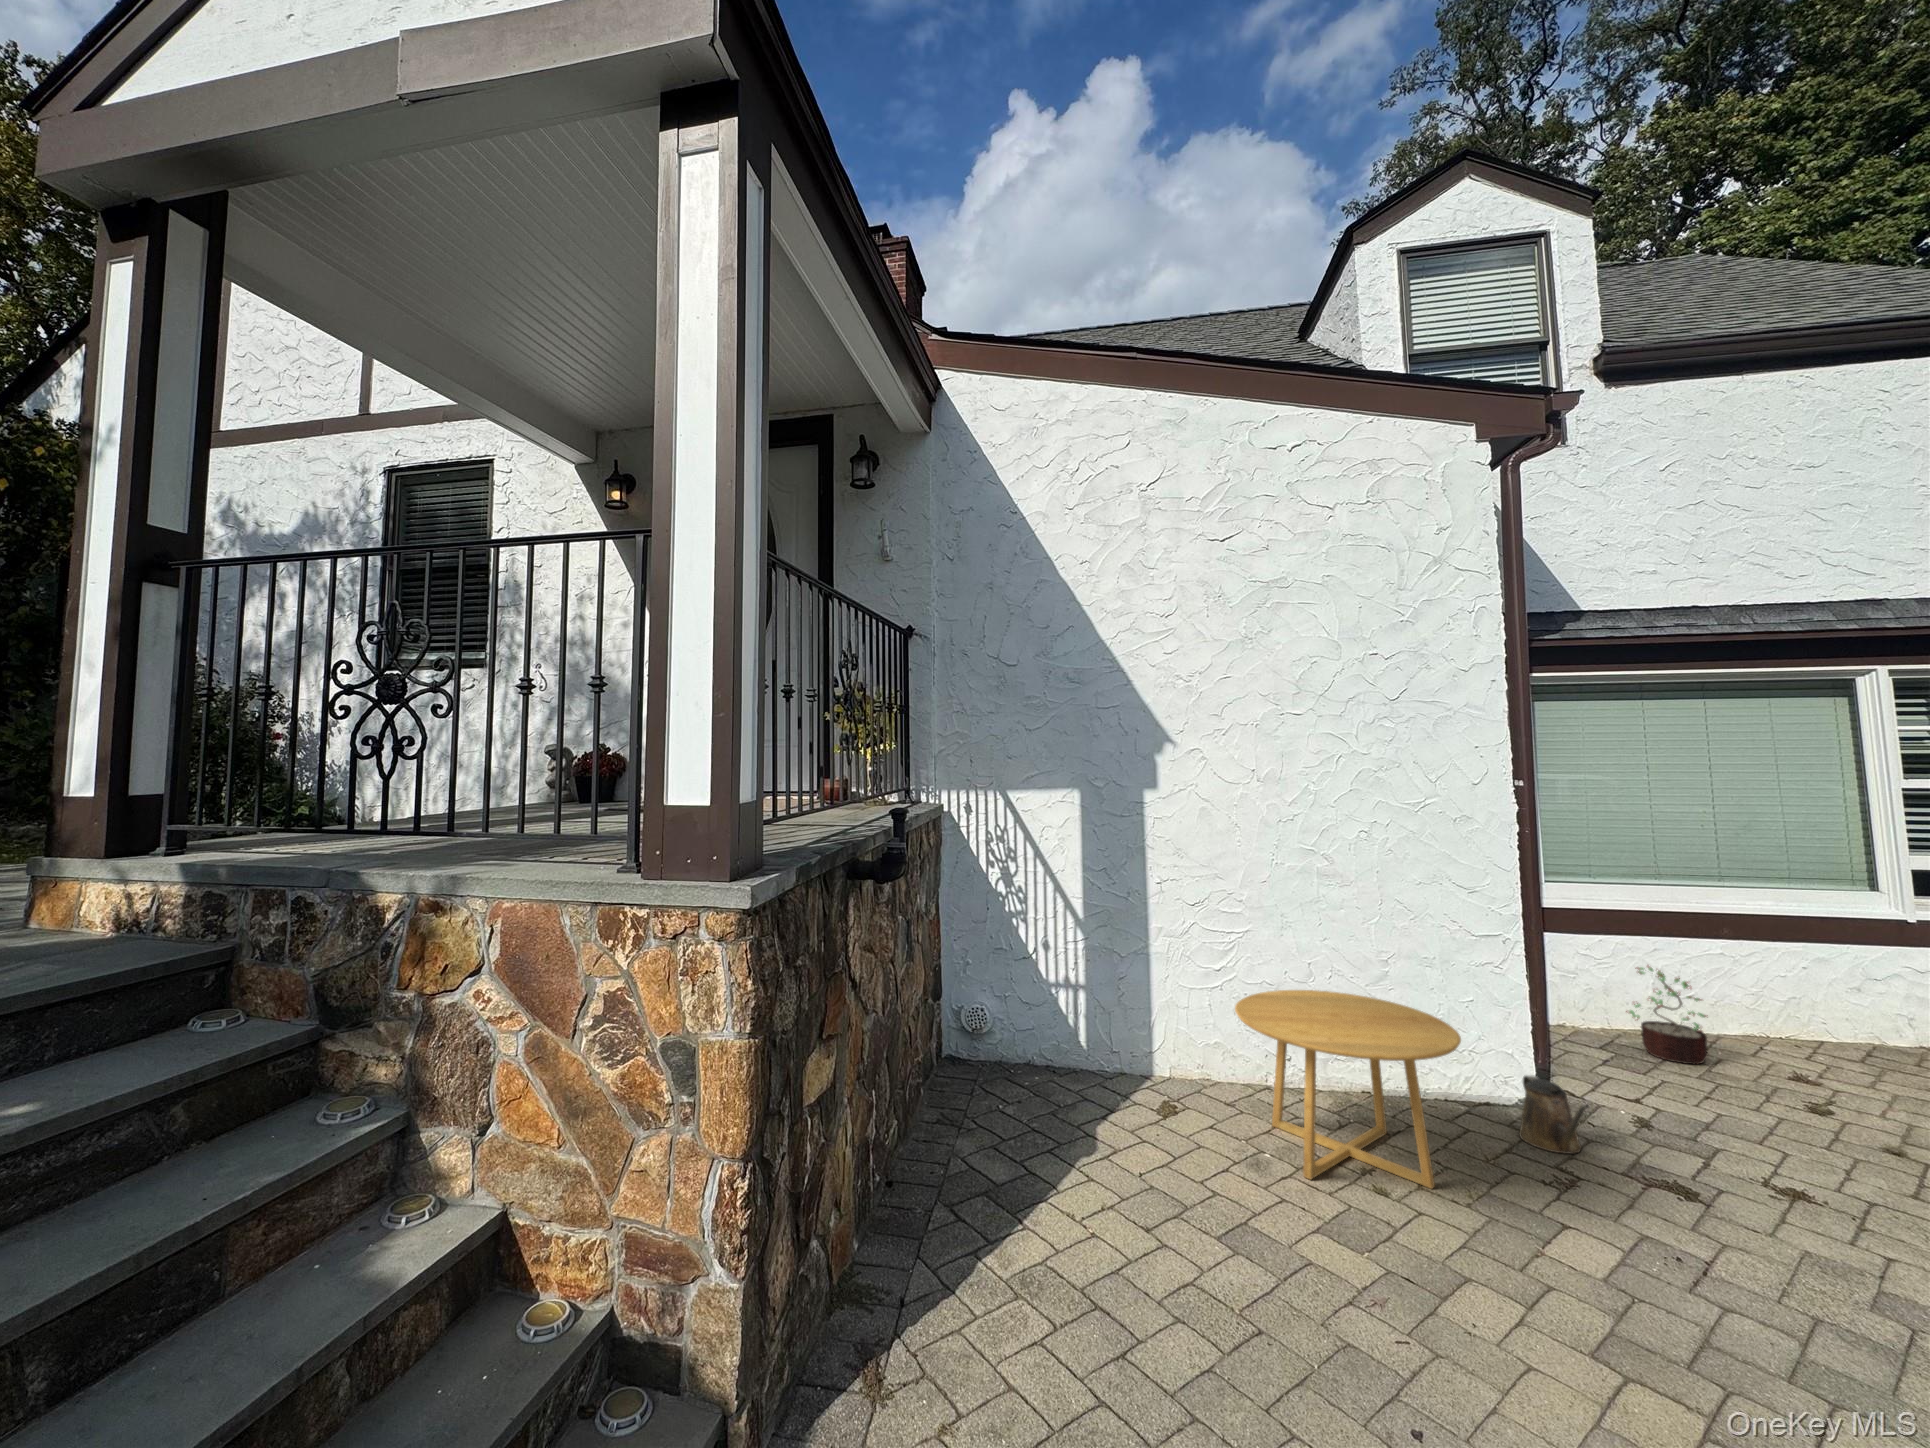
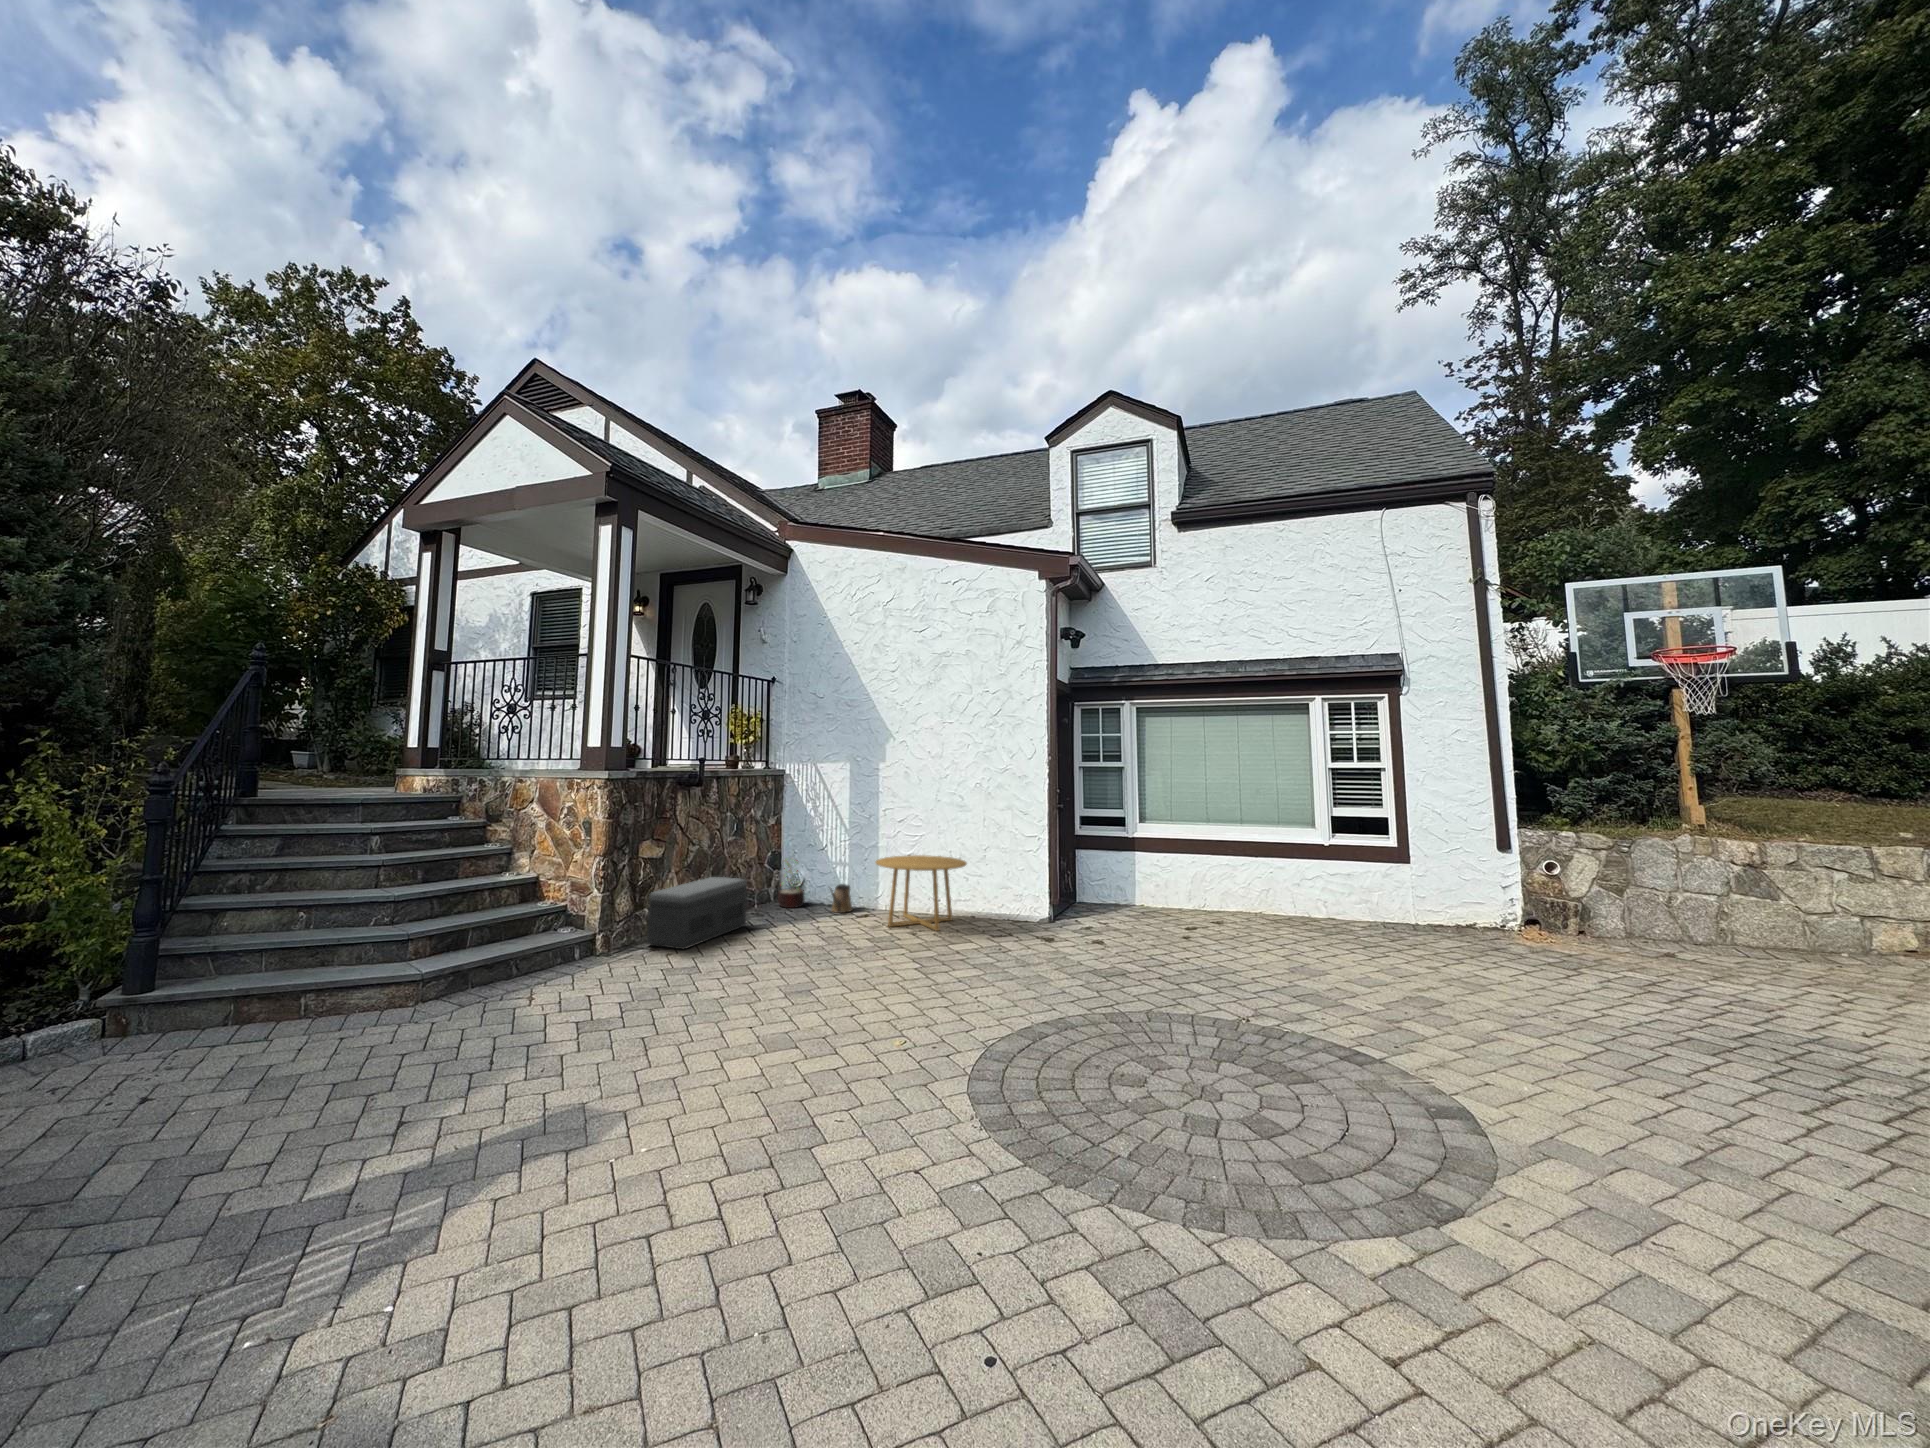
decorative plant: present [1626,966,1708,1064] -> present [778,859,804,908]
watering can: present [1519,1075,1589,1154] -> present [830,884,853,913]
storage bench: none [841,1091,1000,1391] -> present [647,877,747,949]

